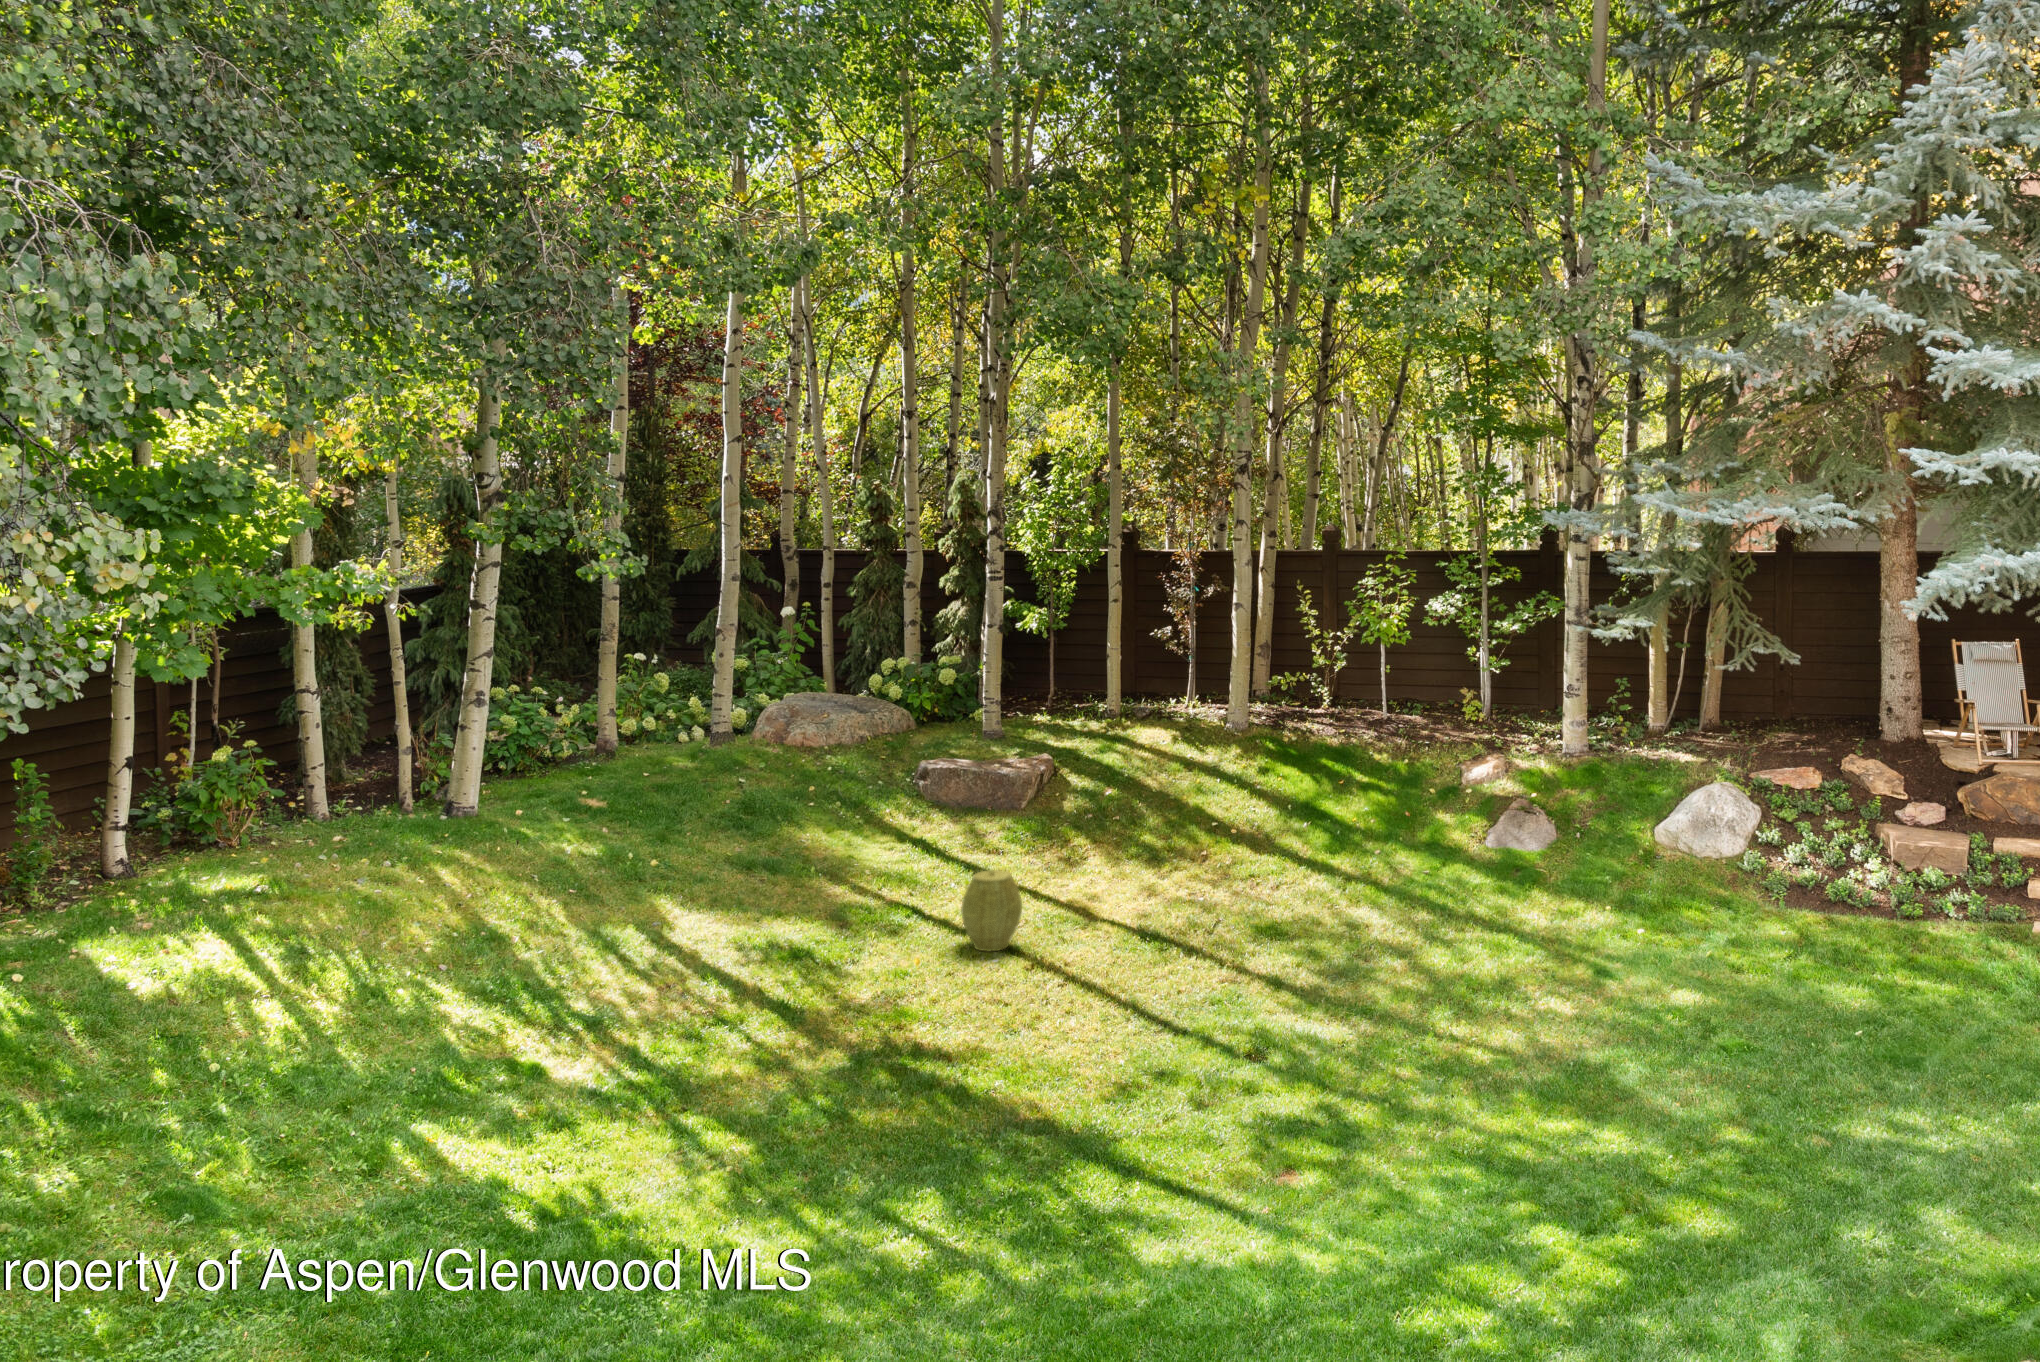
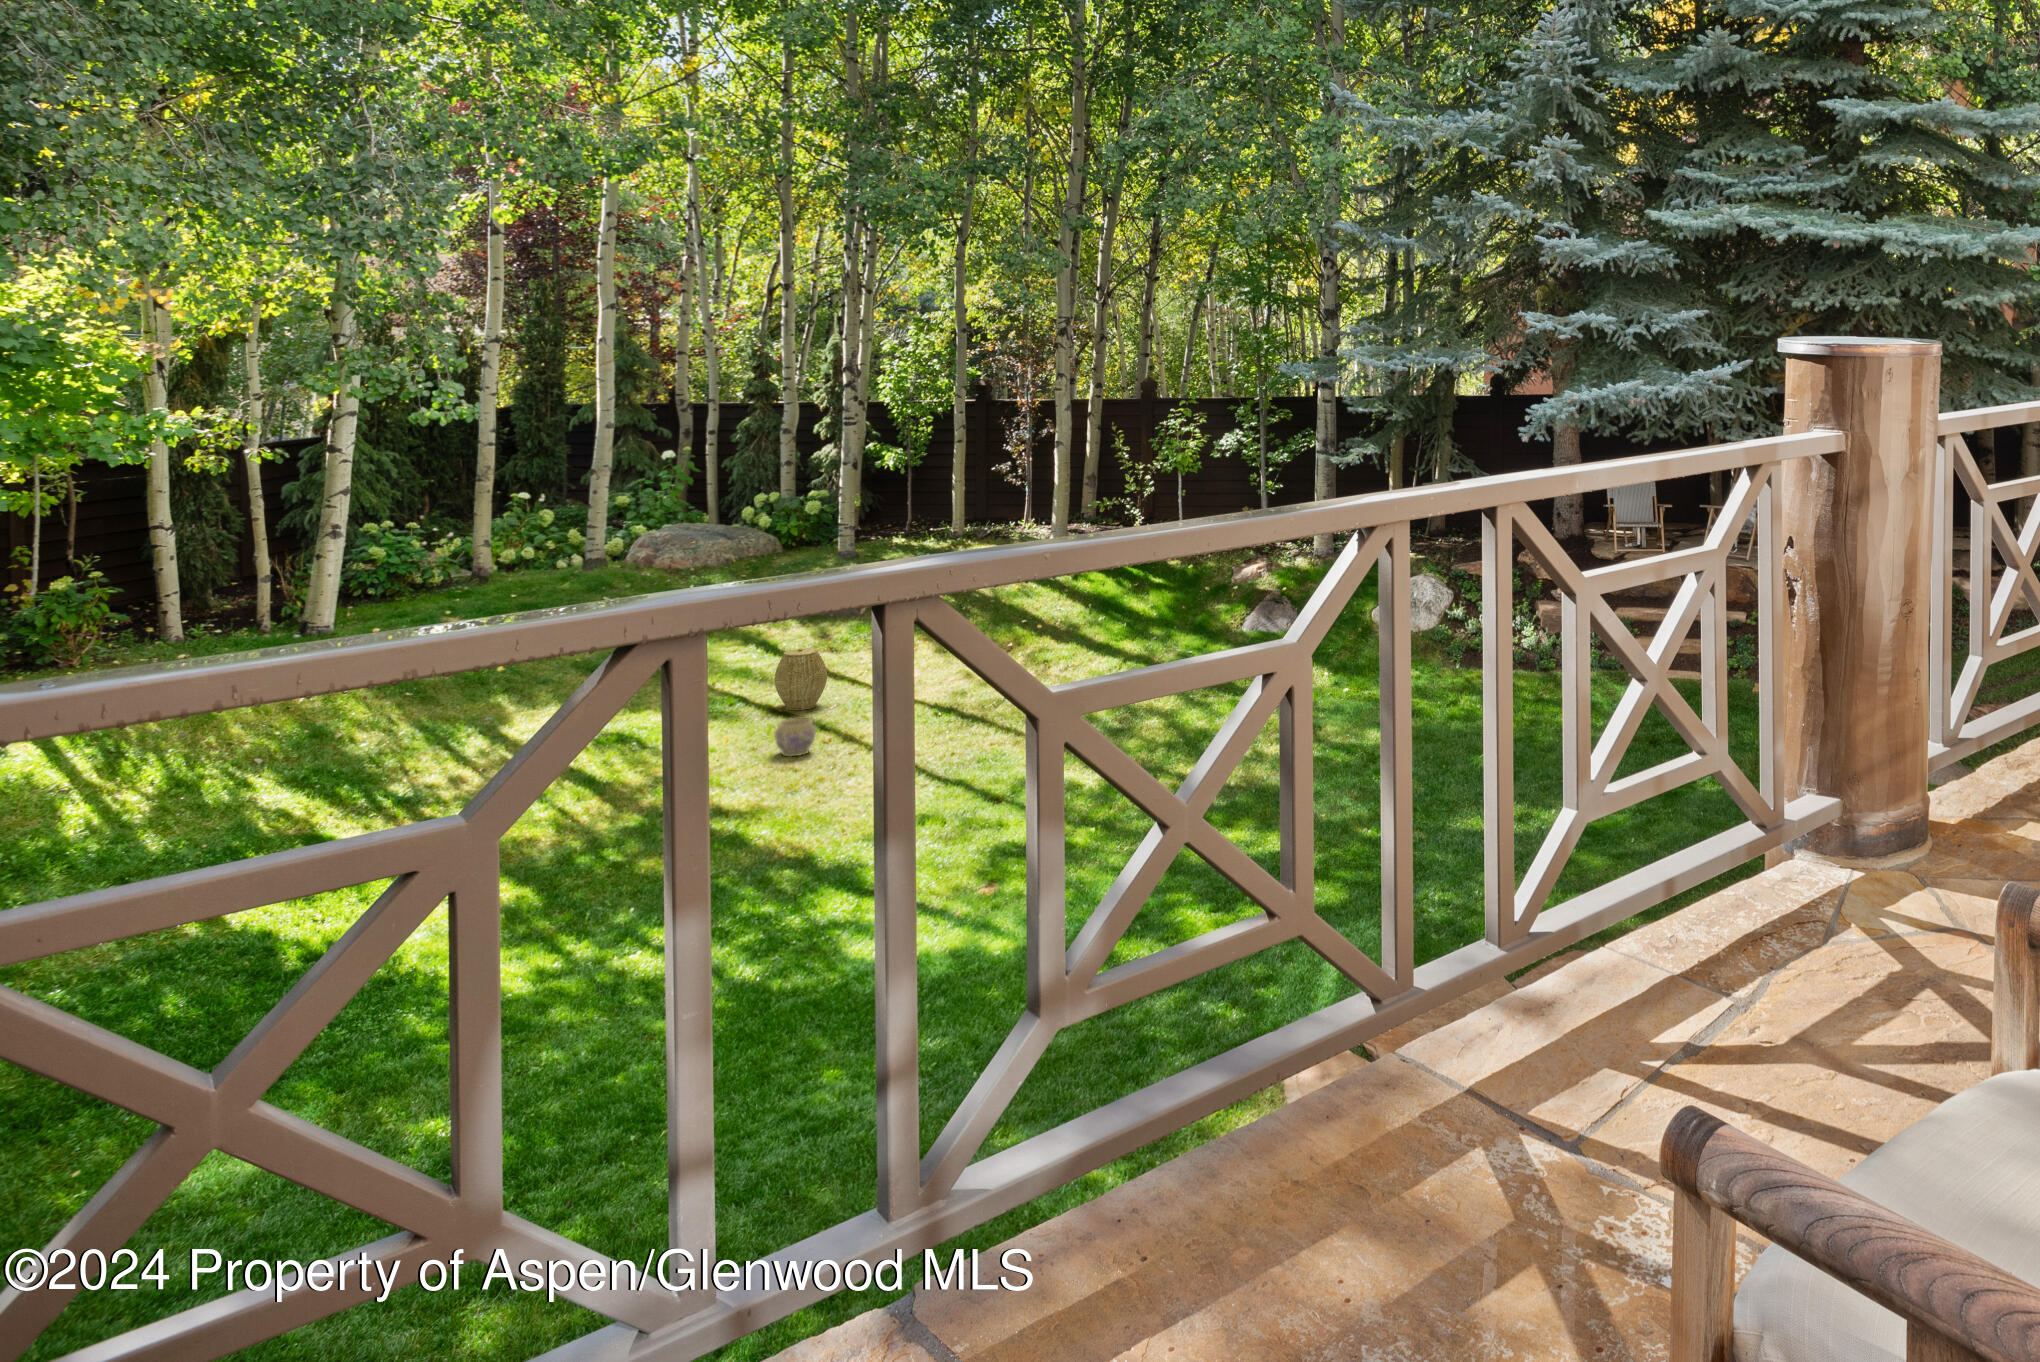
planter: none [979,974,1029,1028] -> present [775,718,816,757]

